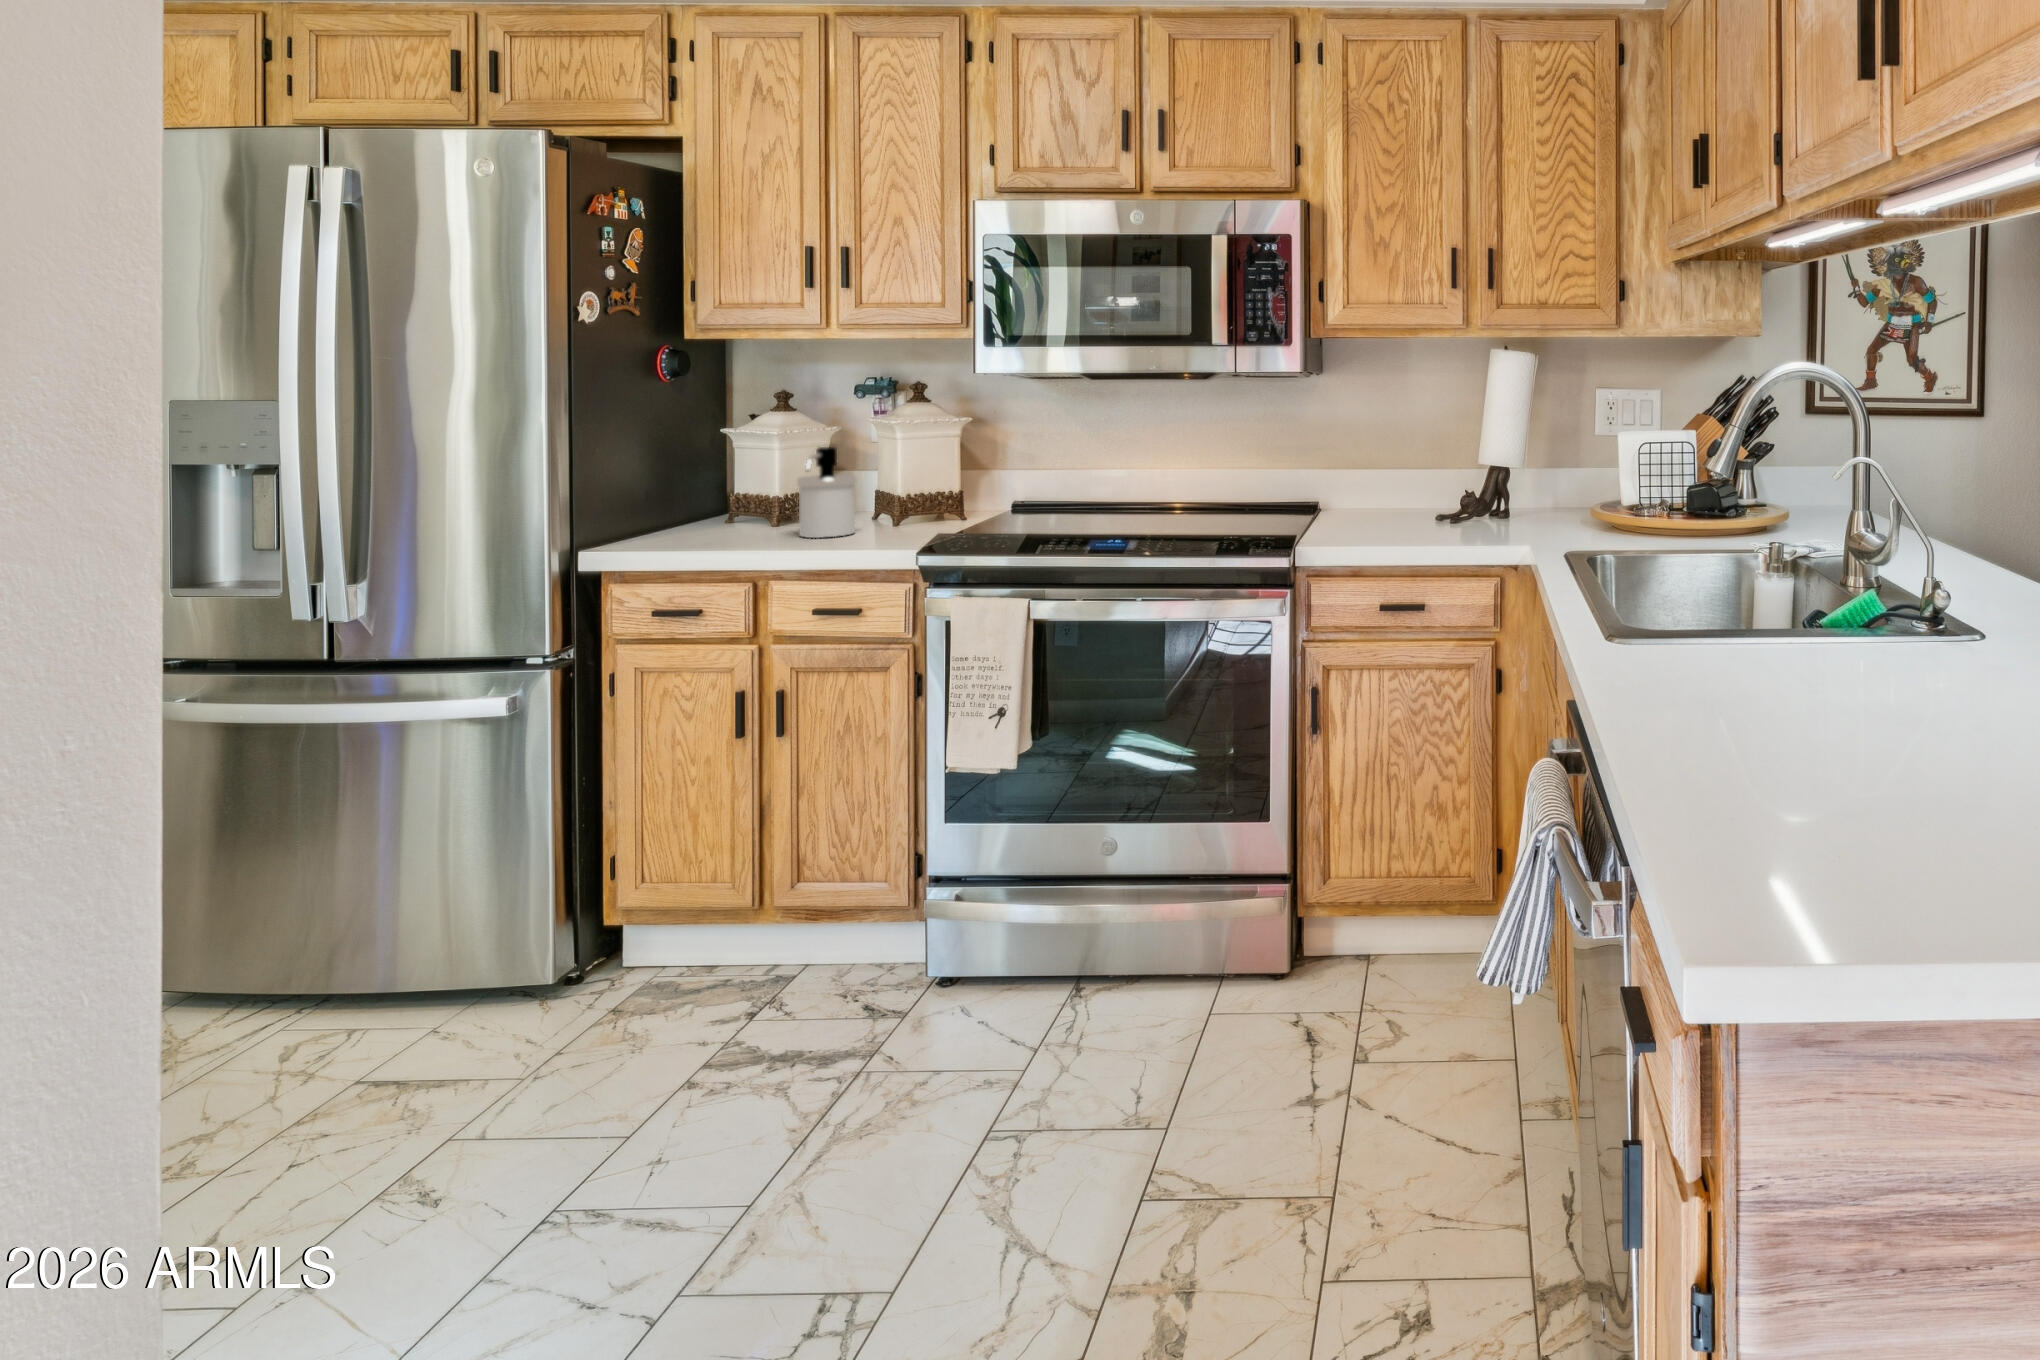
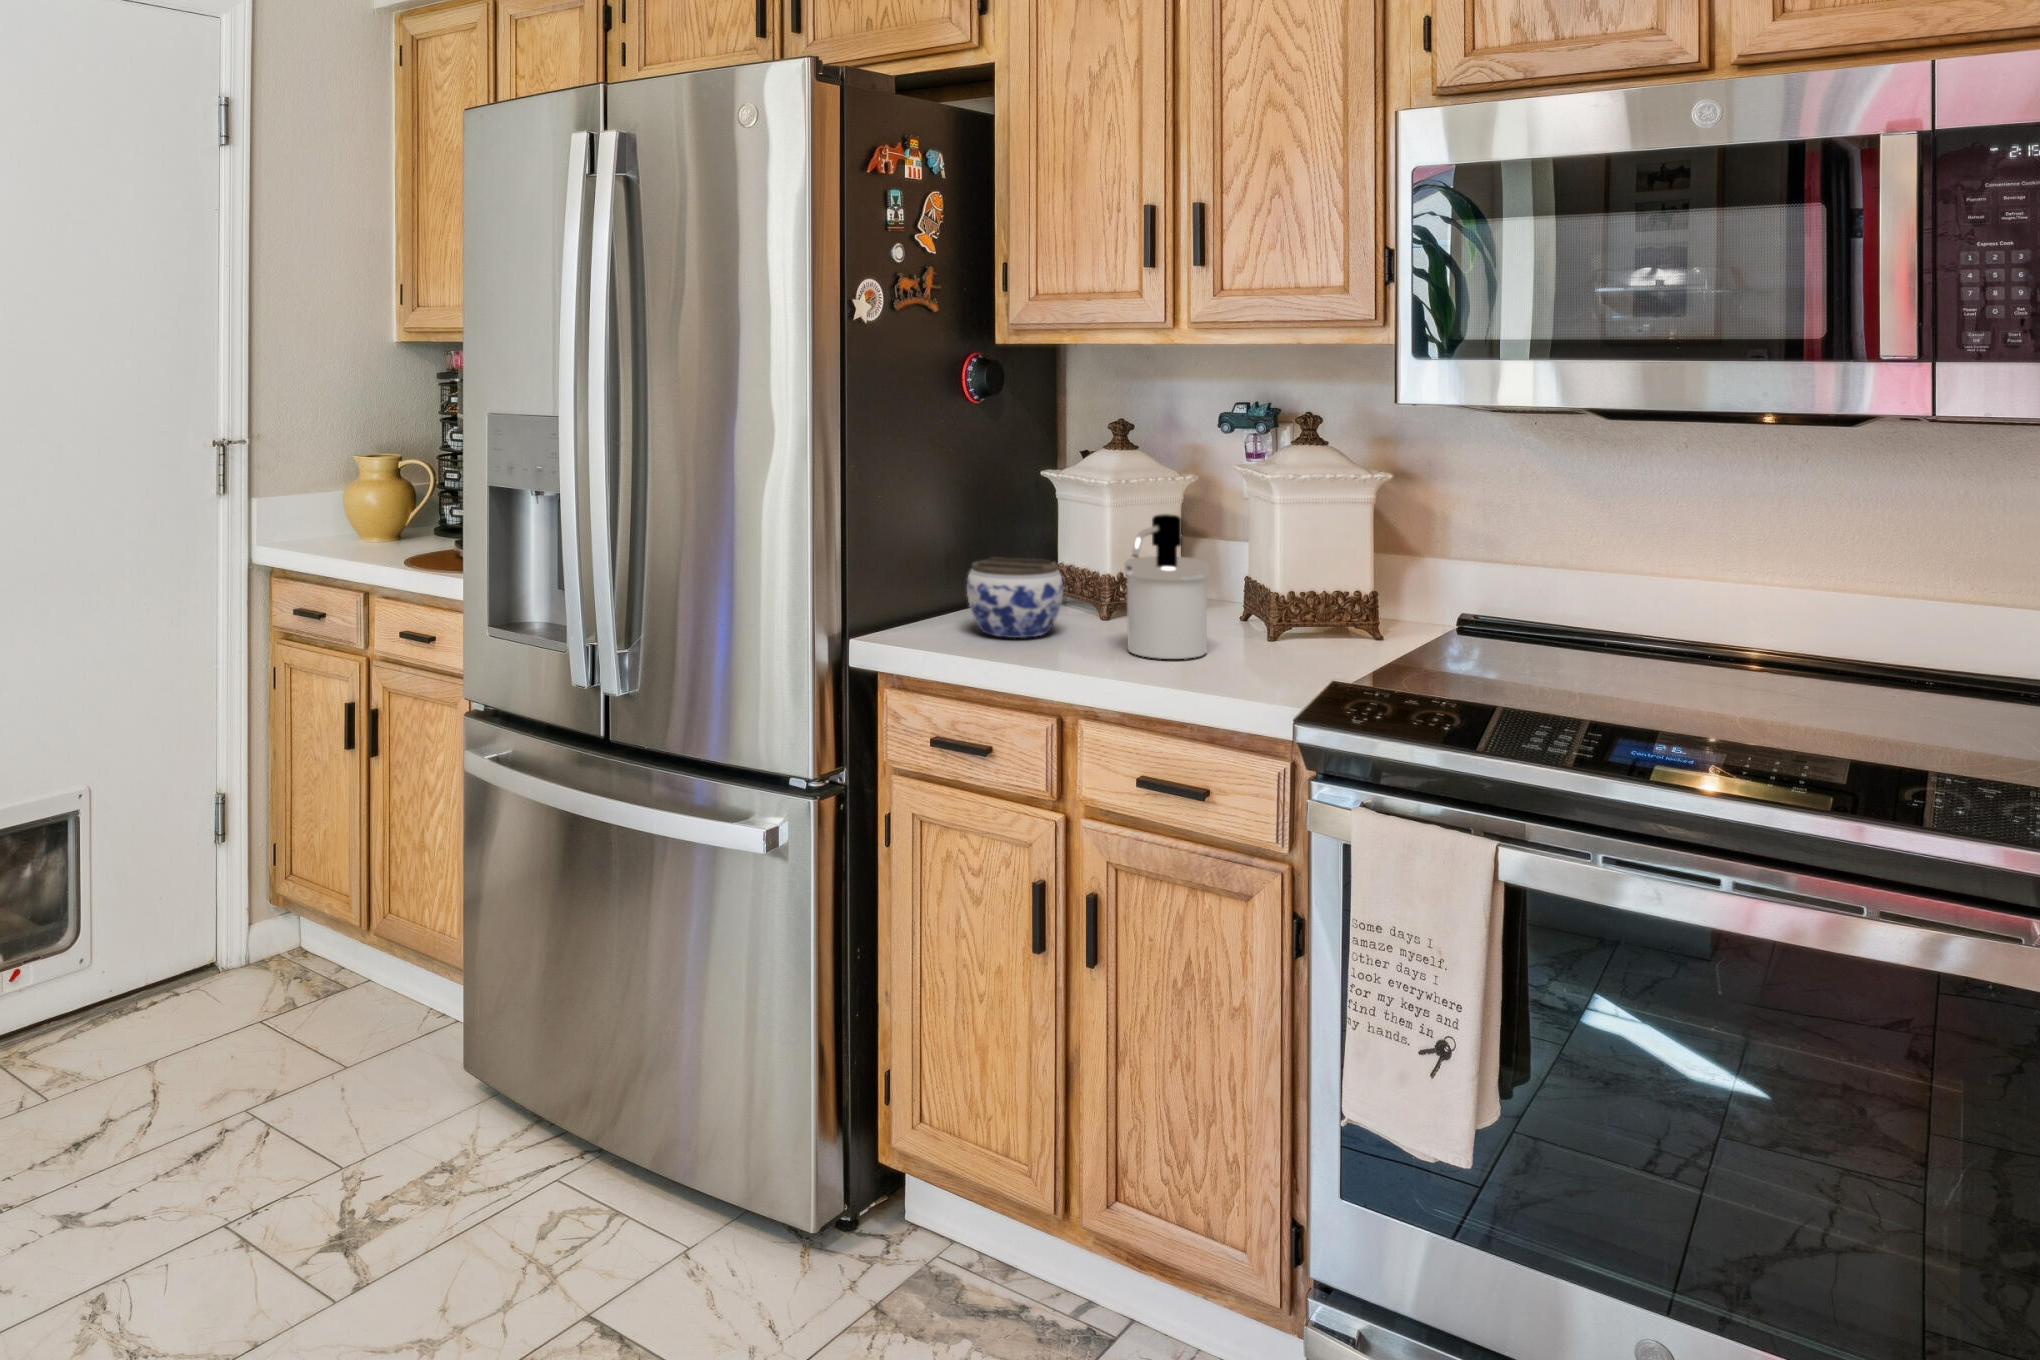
jar: none [672,485,749,538] -> present [967,557,1063,638]

